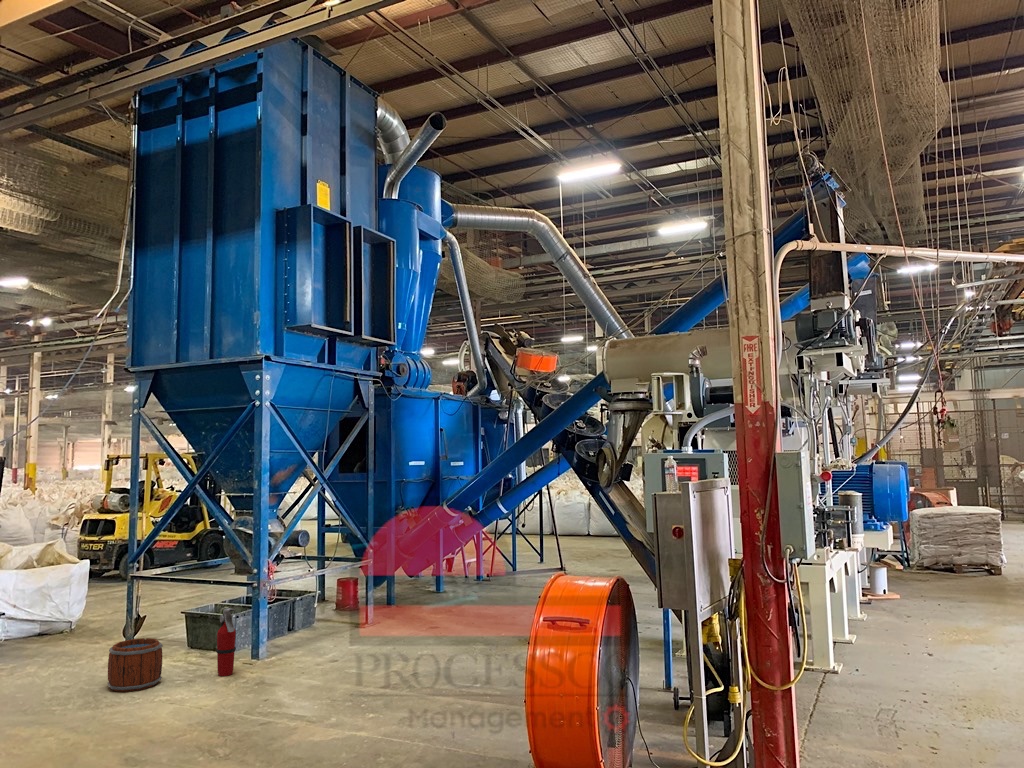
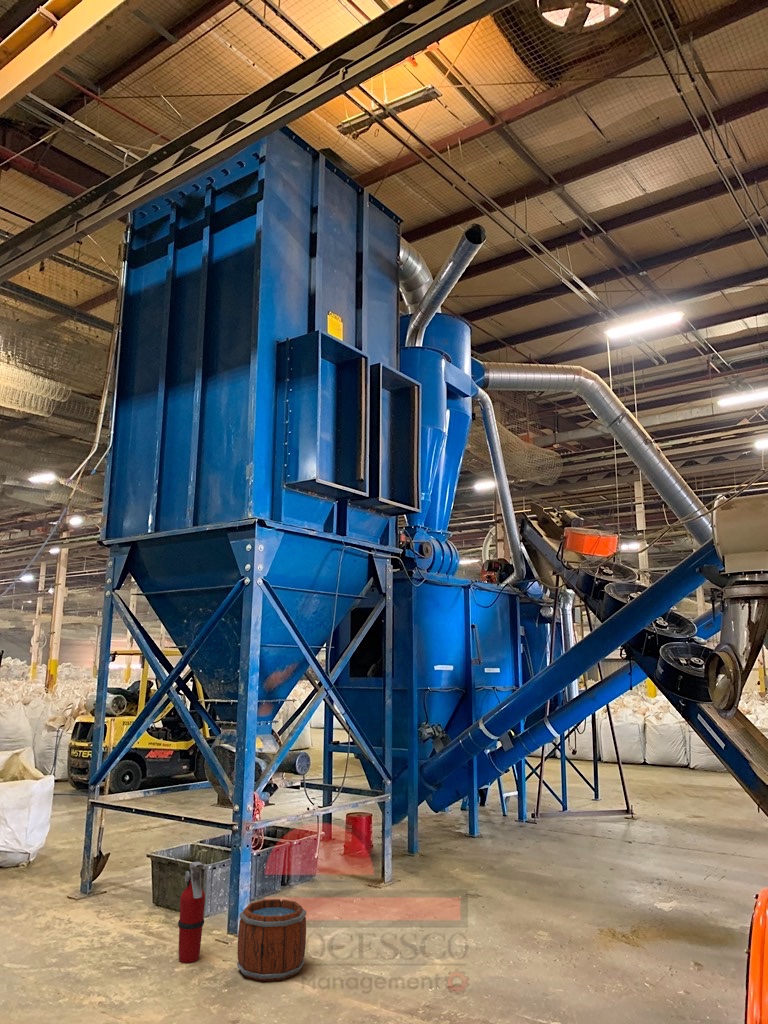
bucket: present [107,638,163,692] -> present [237,899,306,981]

